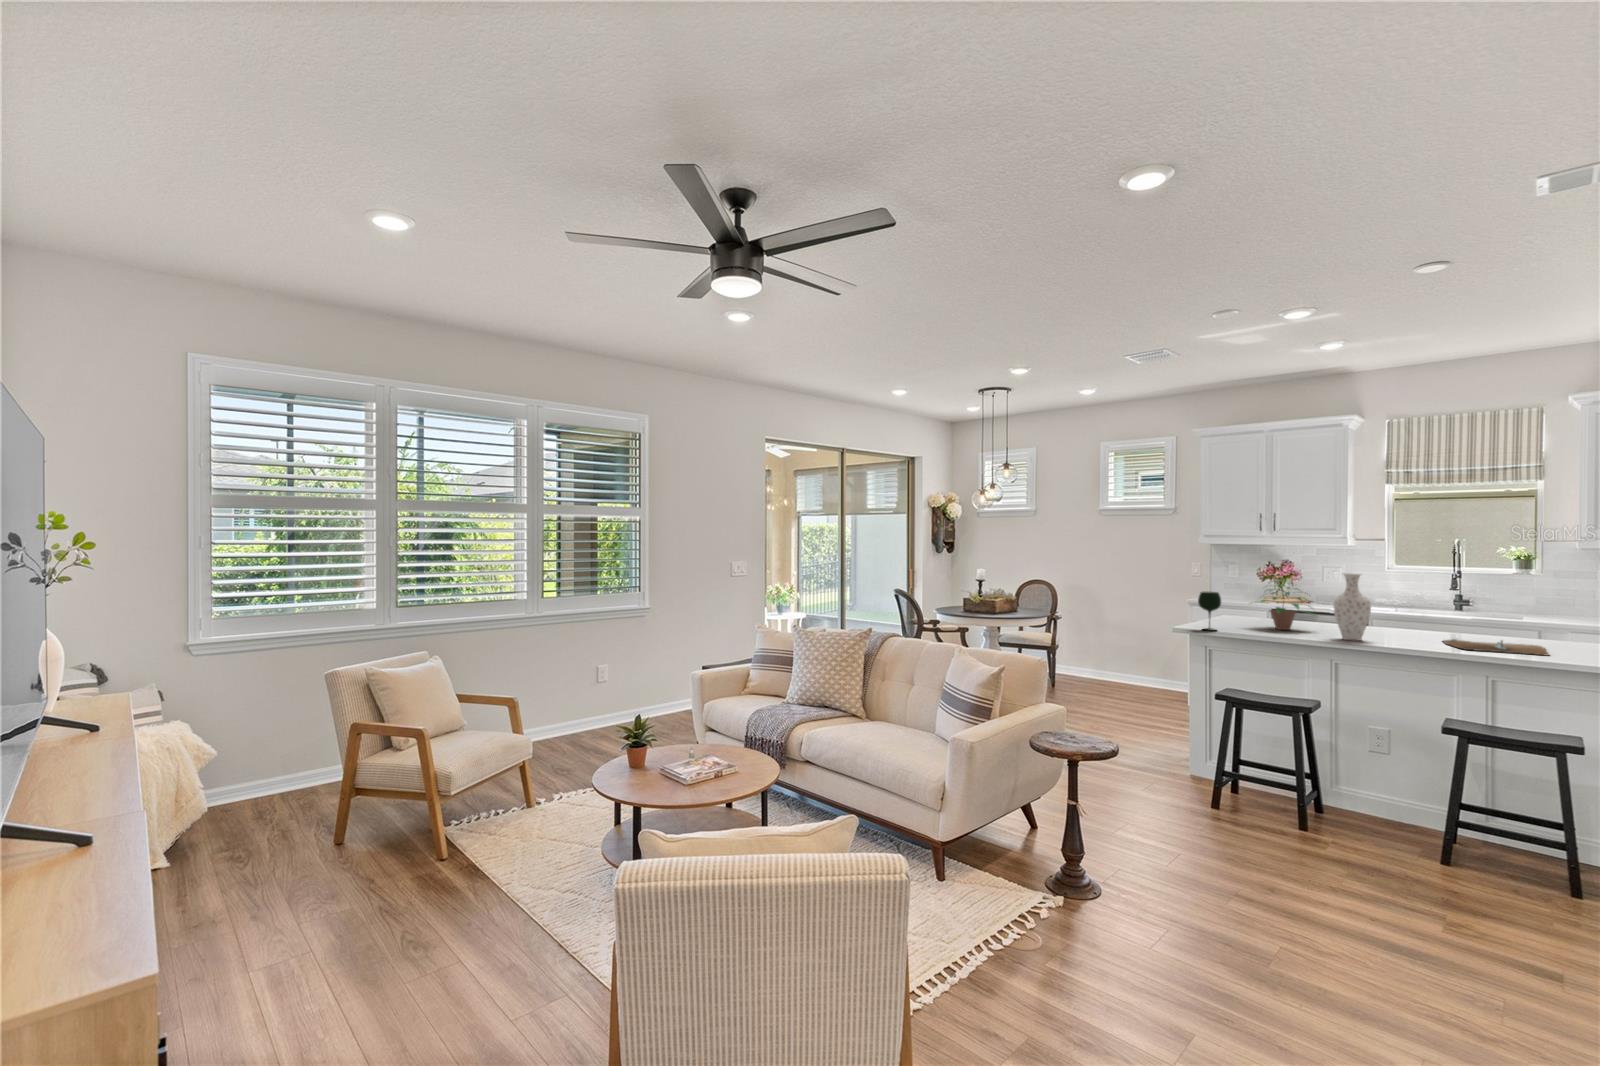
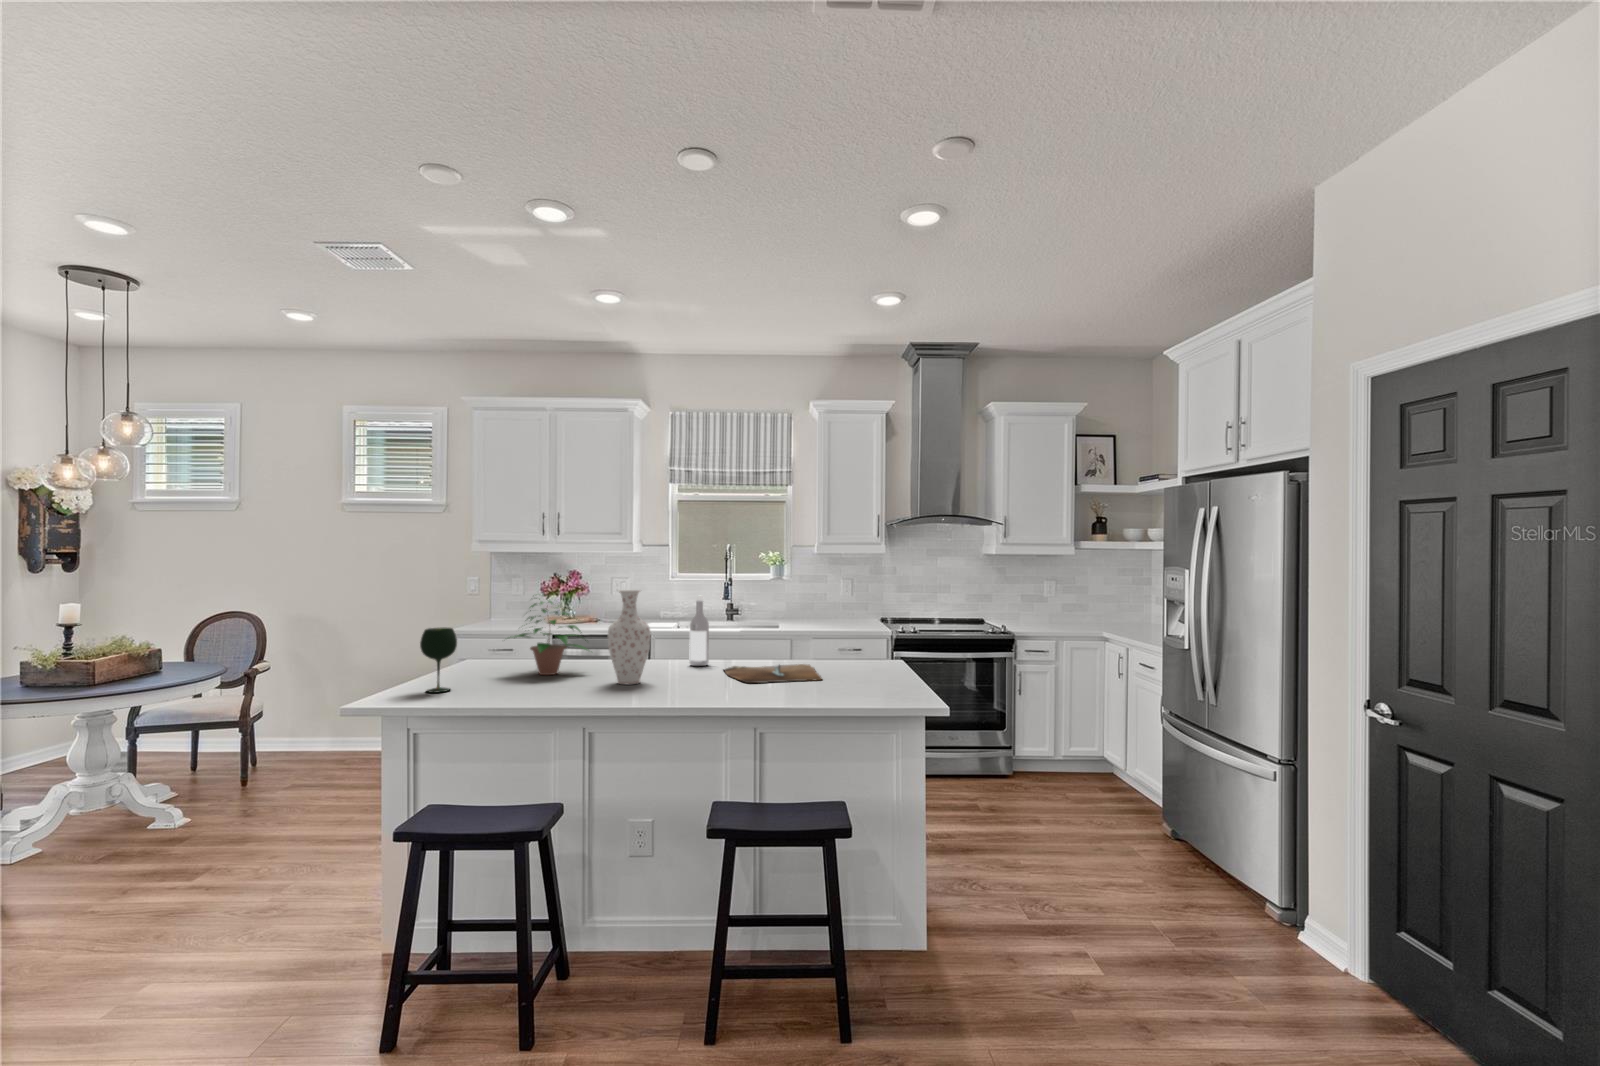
wine bottle: none [1408,581,1428,637] -> present [690,596,709,666]

